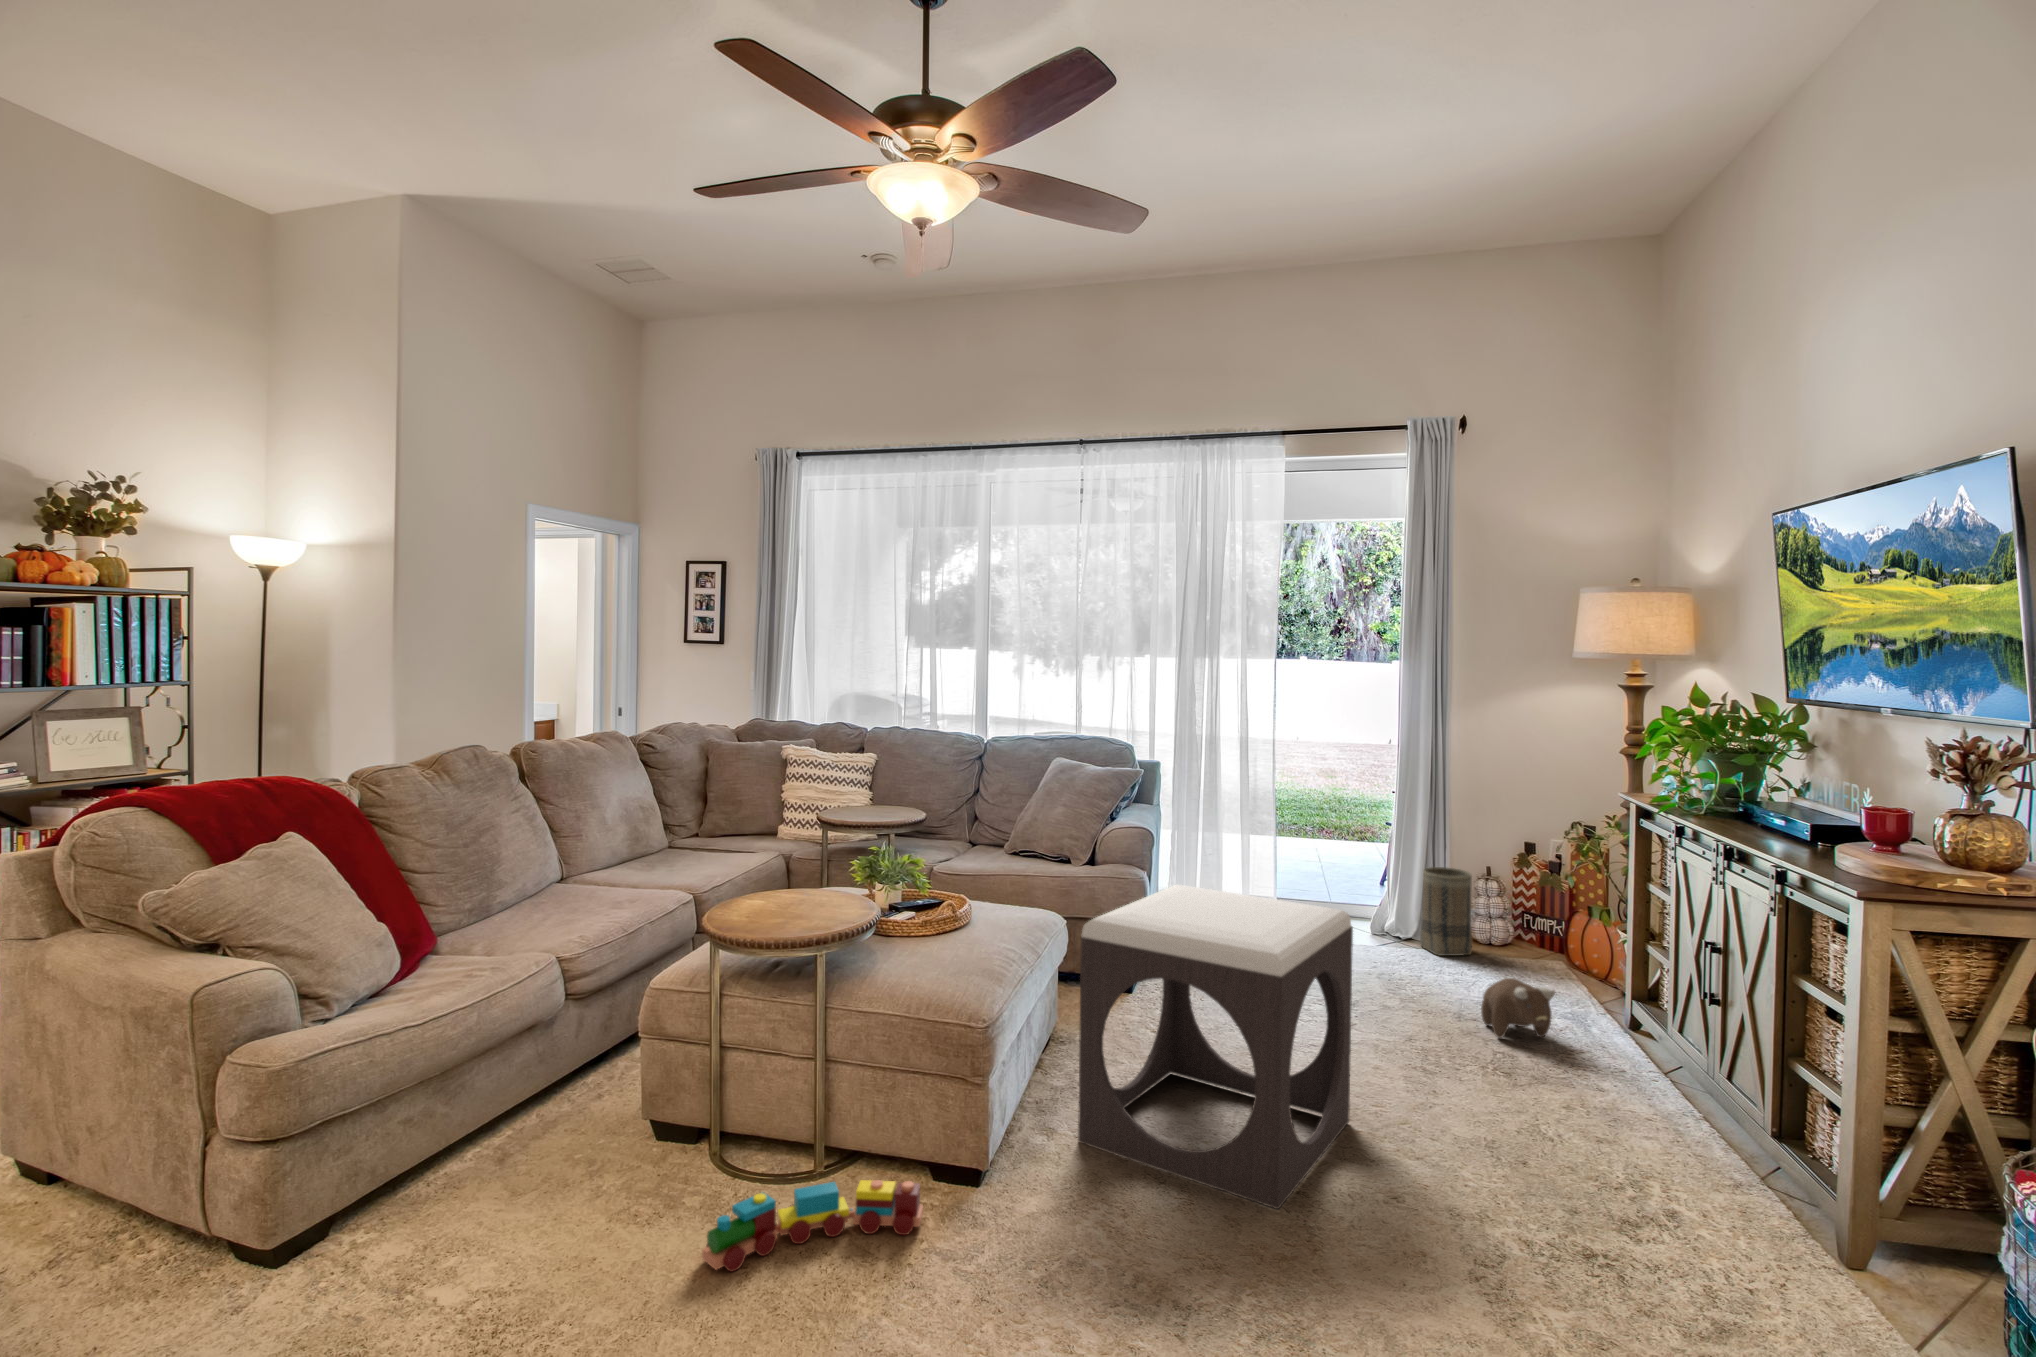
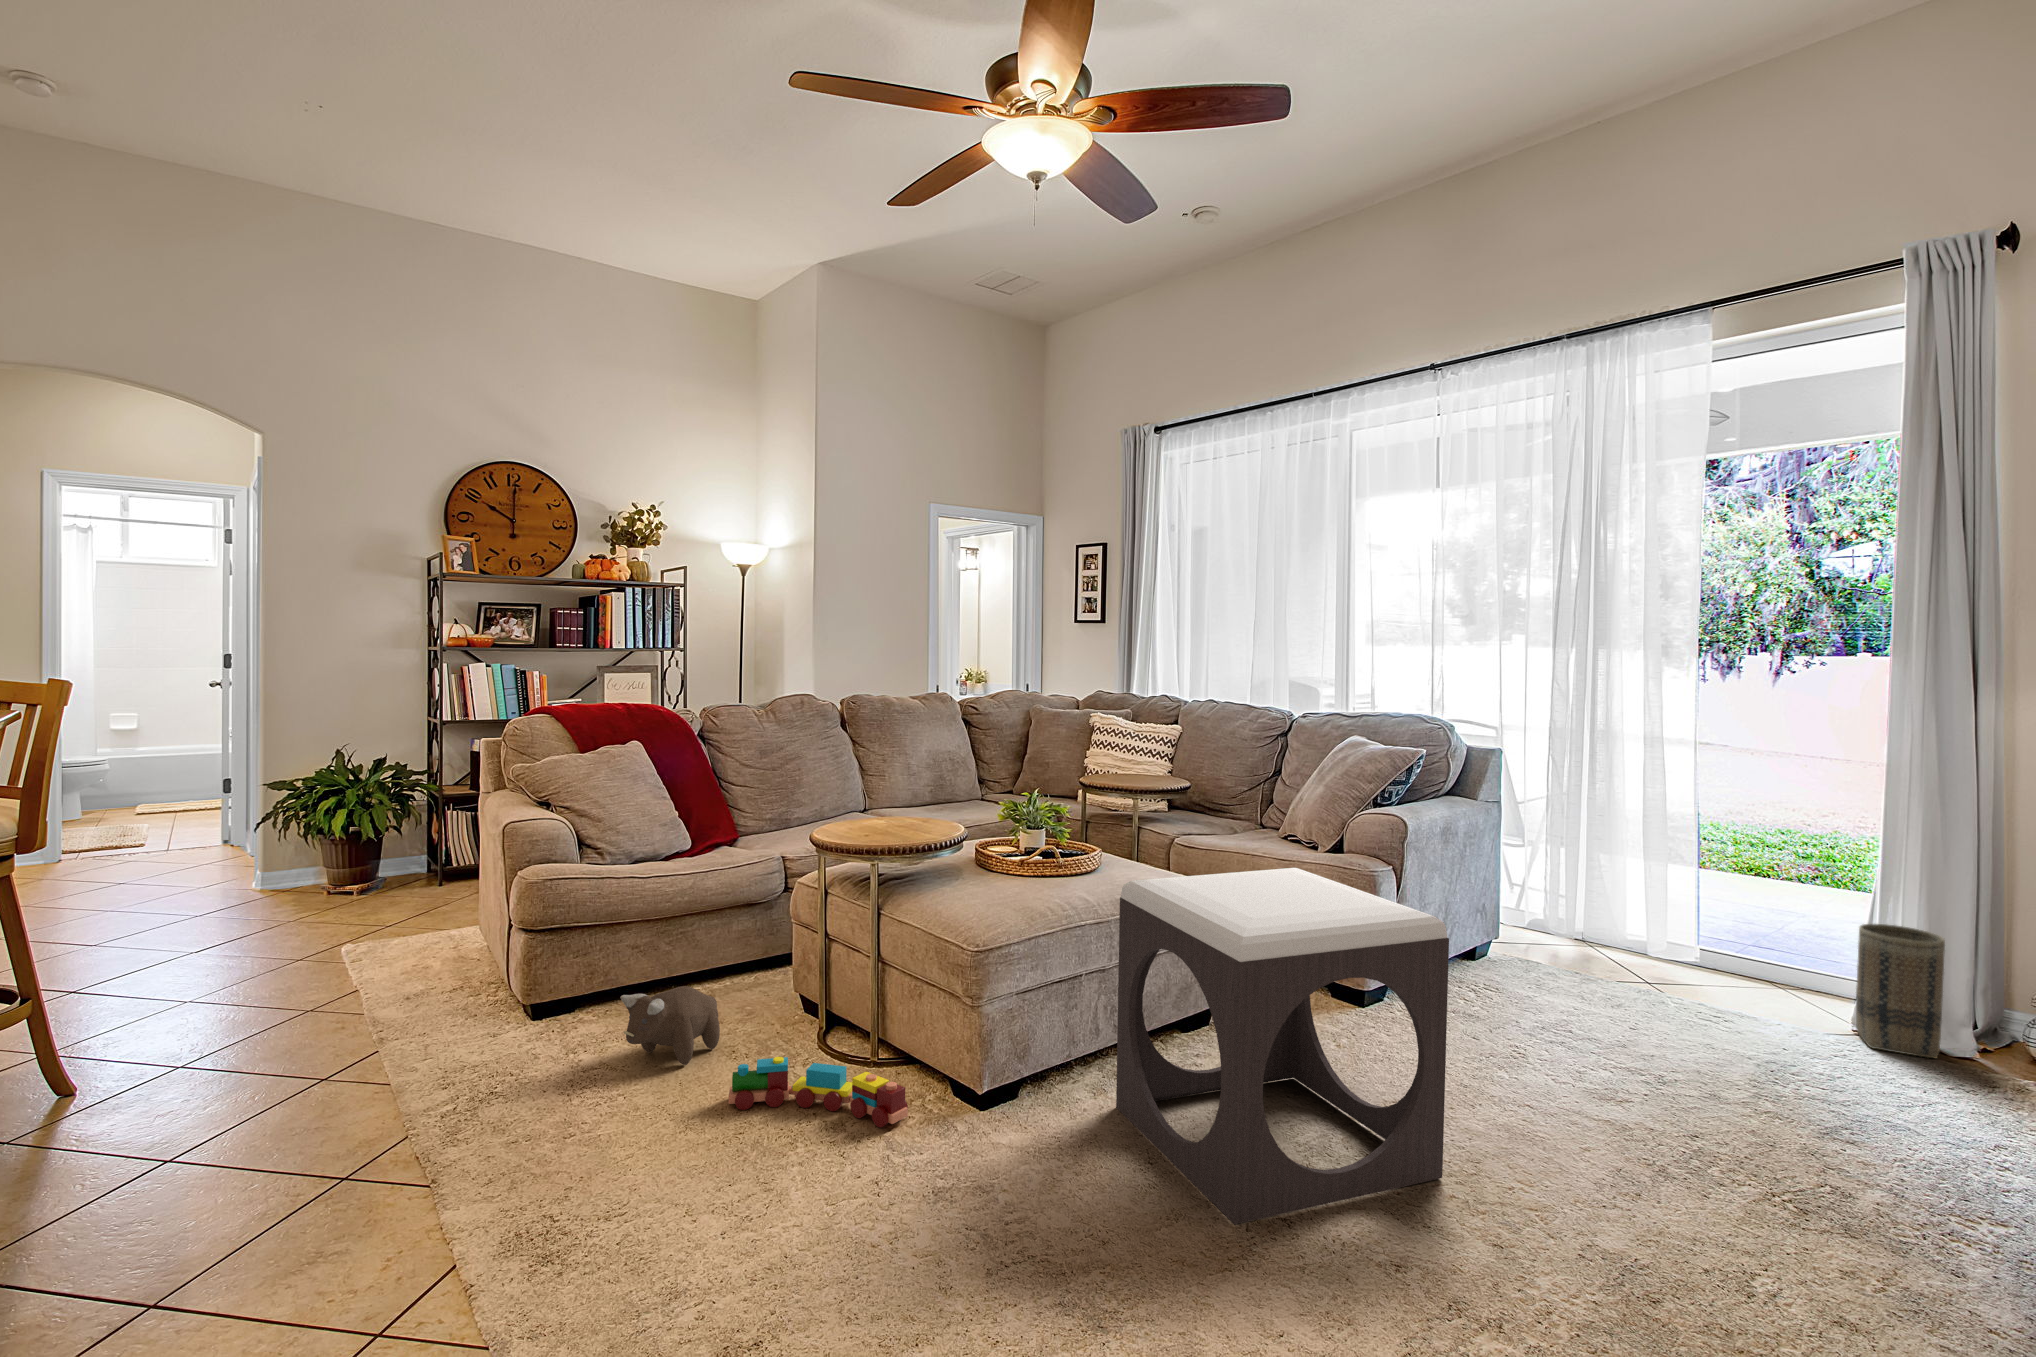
plush toy: present [1481,978,1555,1038] -> present [620,986,720,1065]

